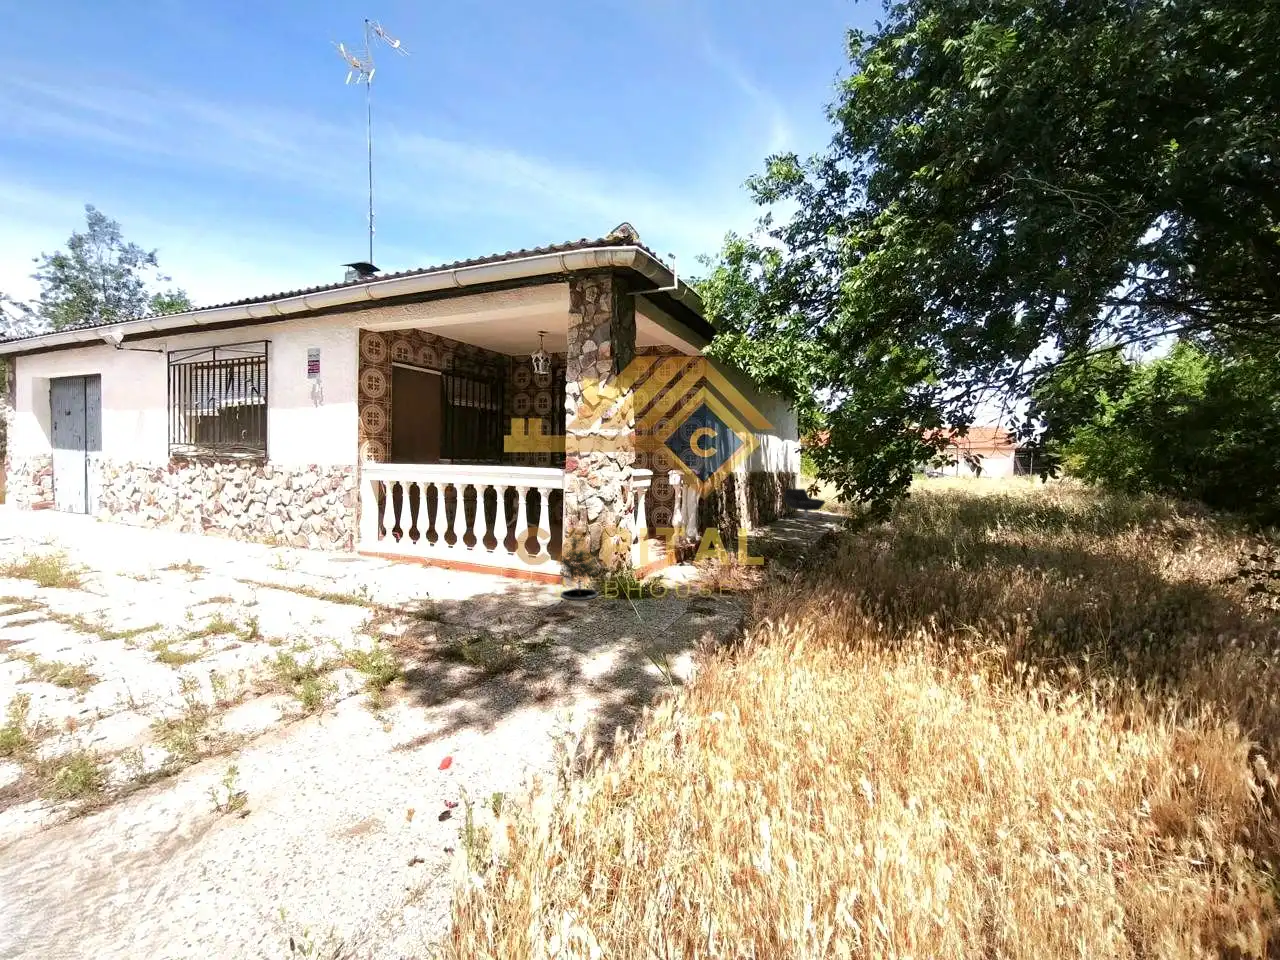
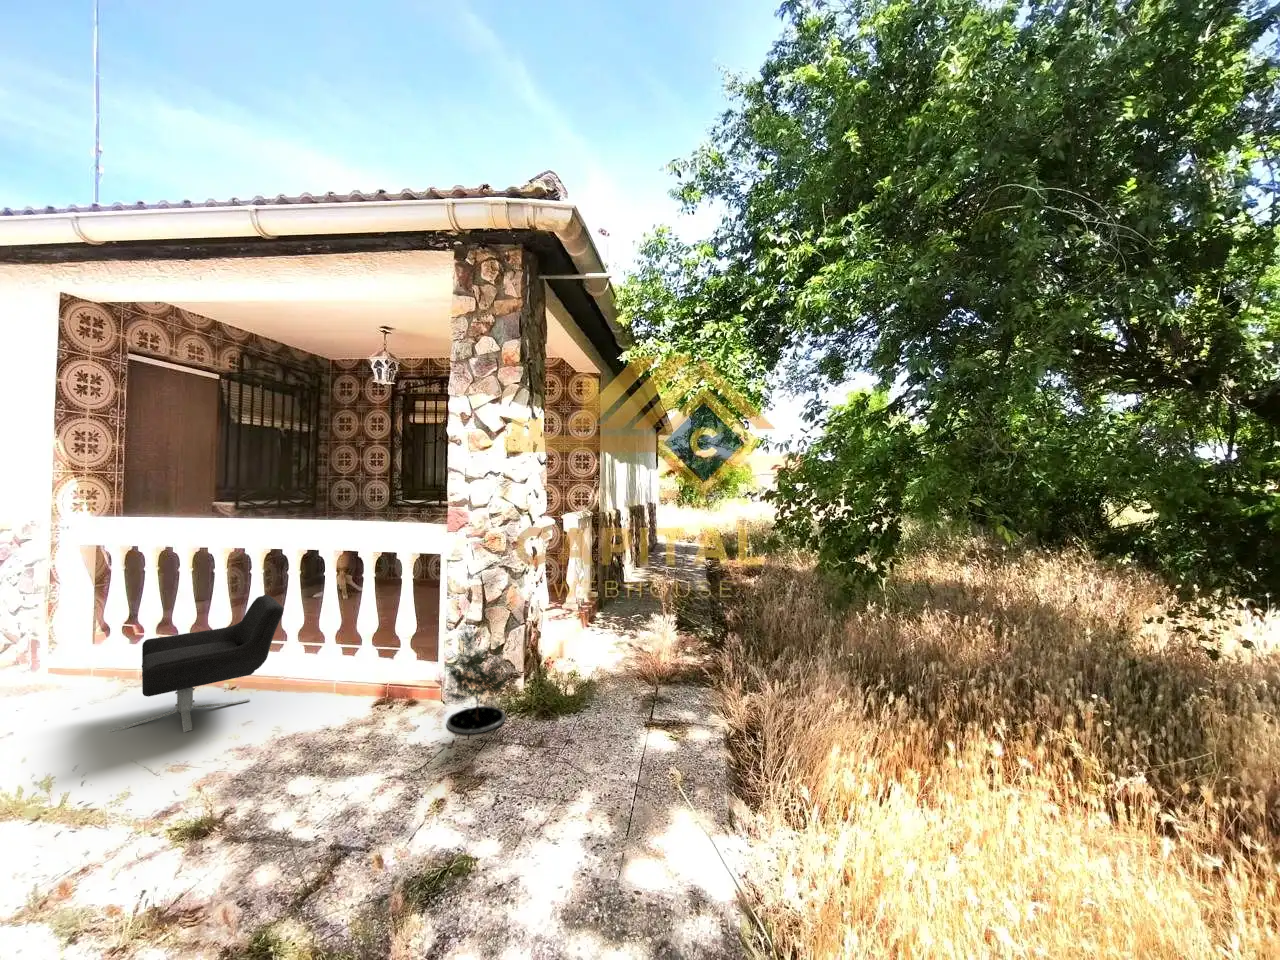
lounge chair: present [784,489,825,518] -> present [110,595,283,732]

